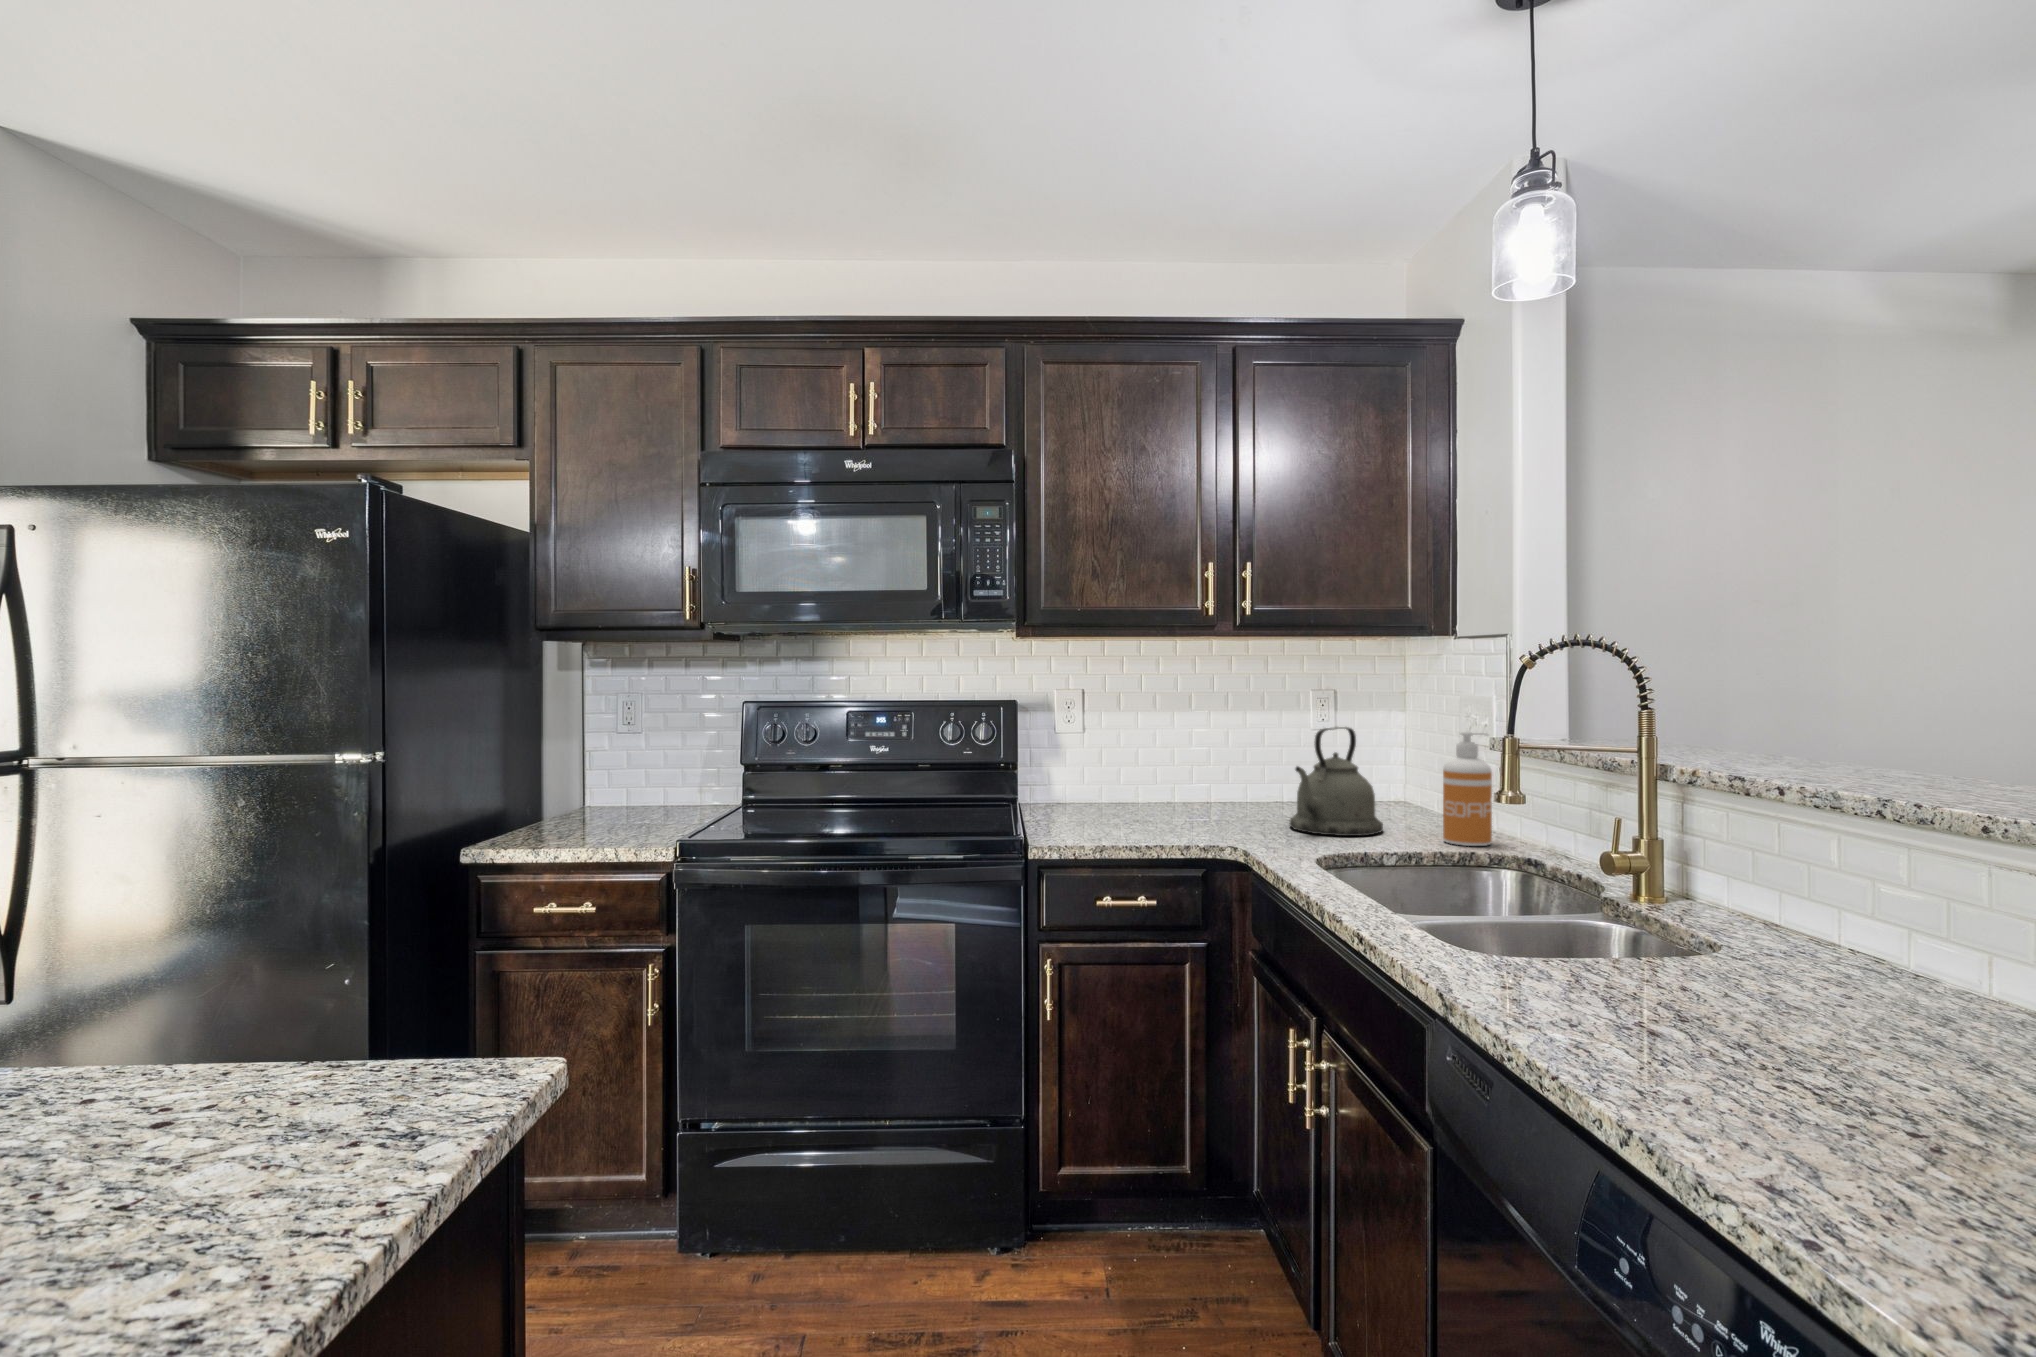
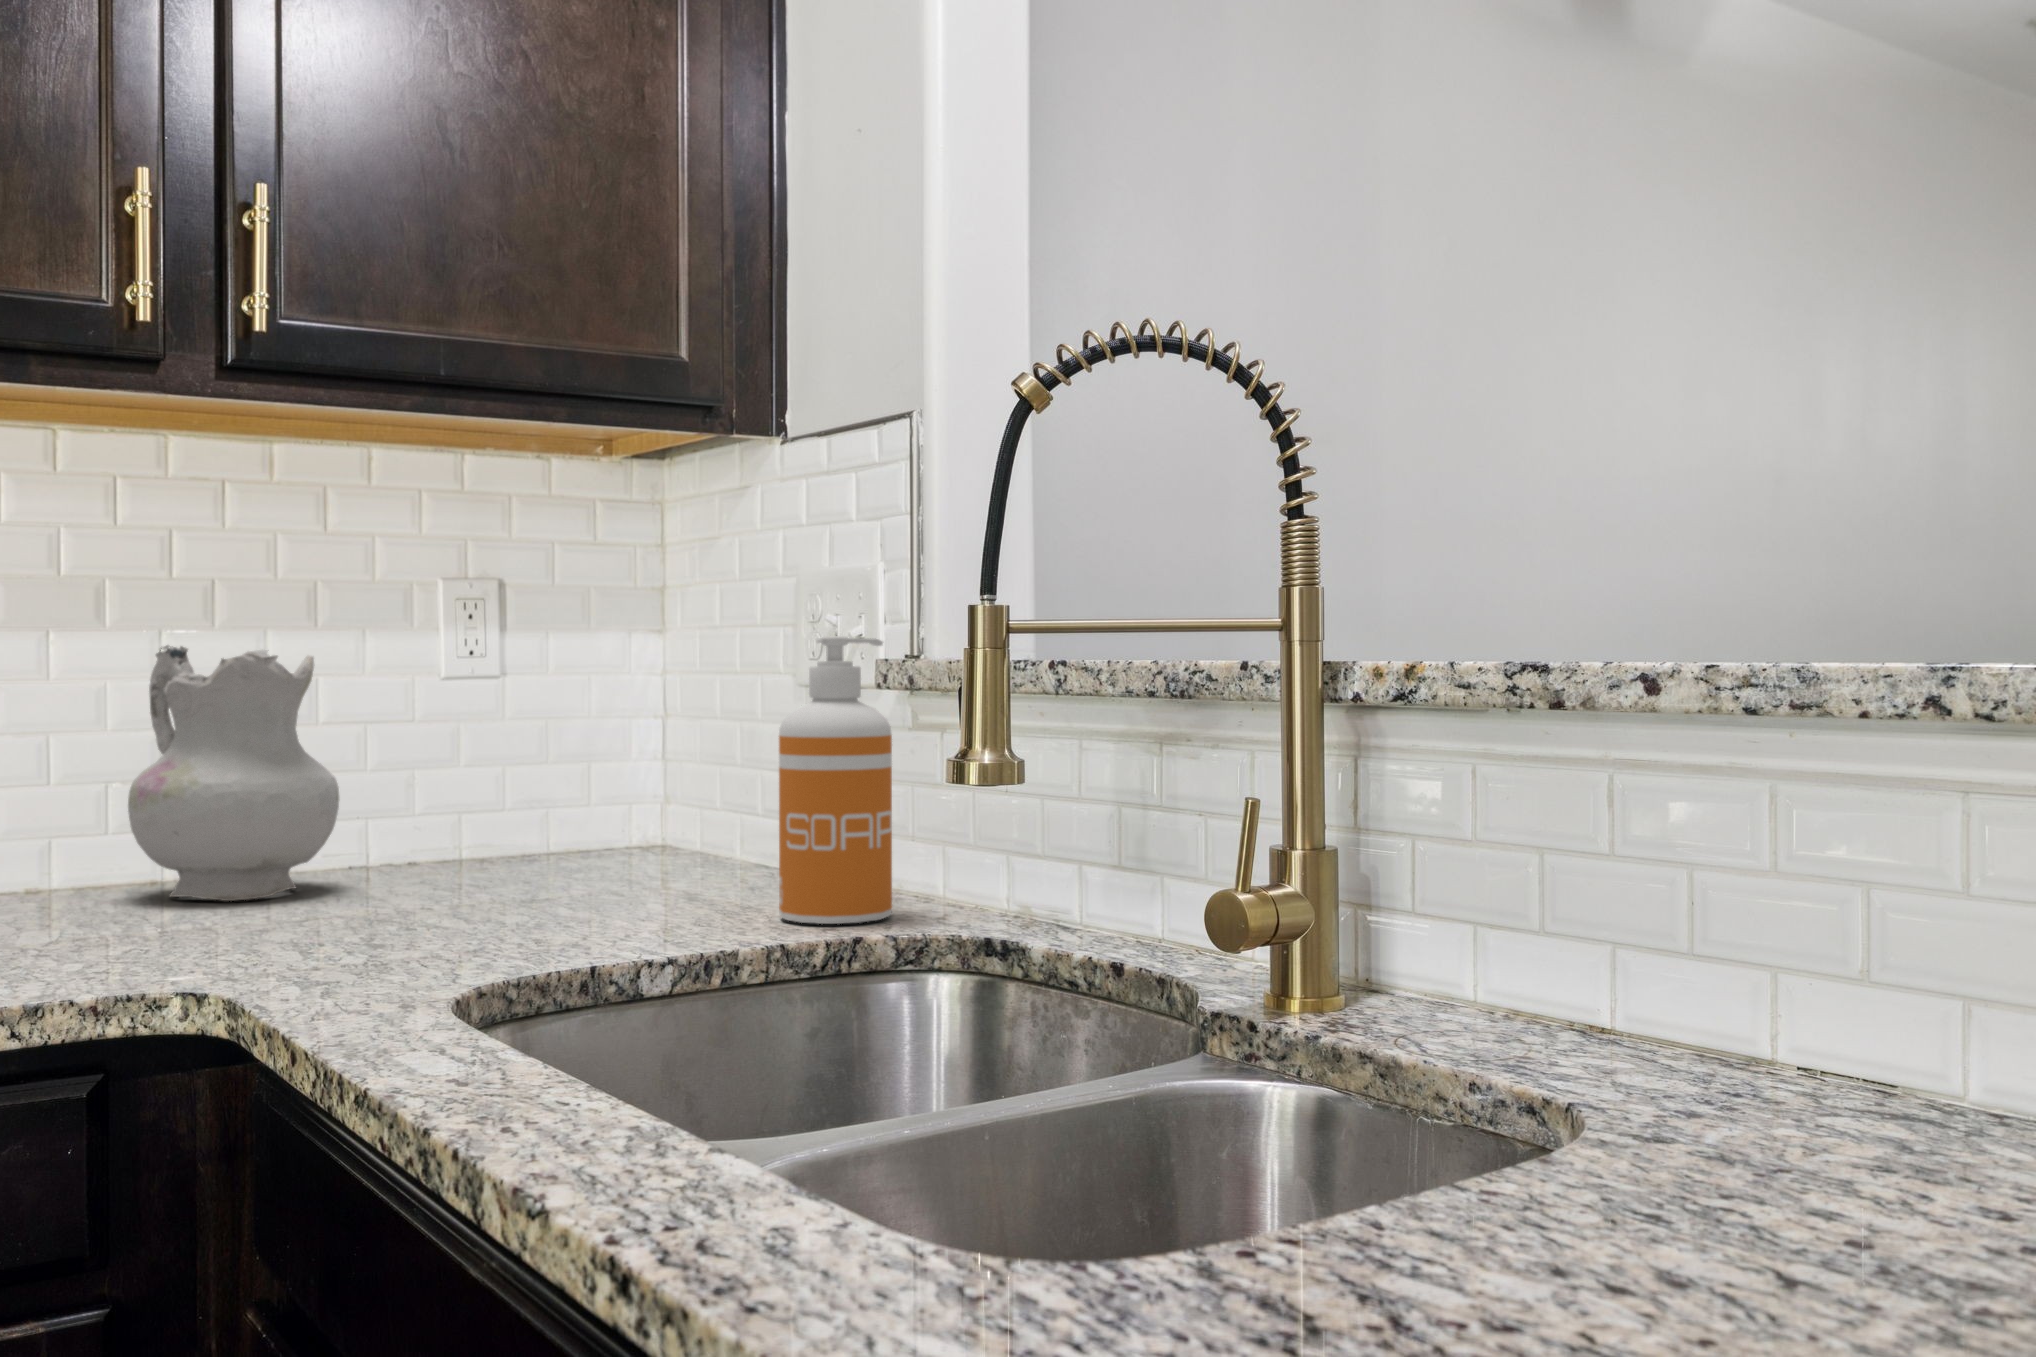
ceramic pitcher: none [1204,721,1274,814] -> present [128,645,339,901]
kettle: present [1289,727,1383,836] -> none [377,638,631,931]

